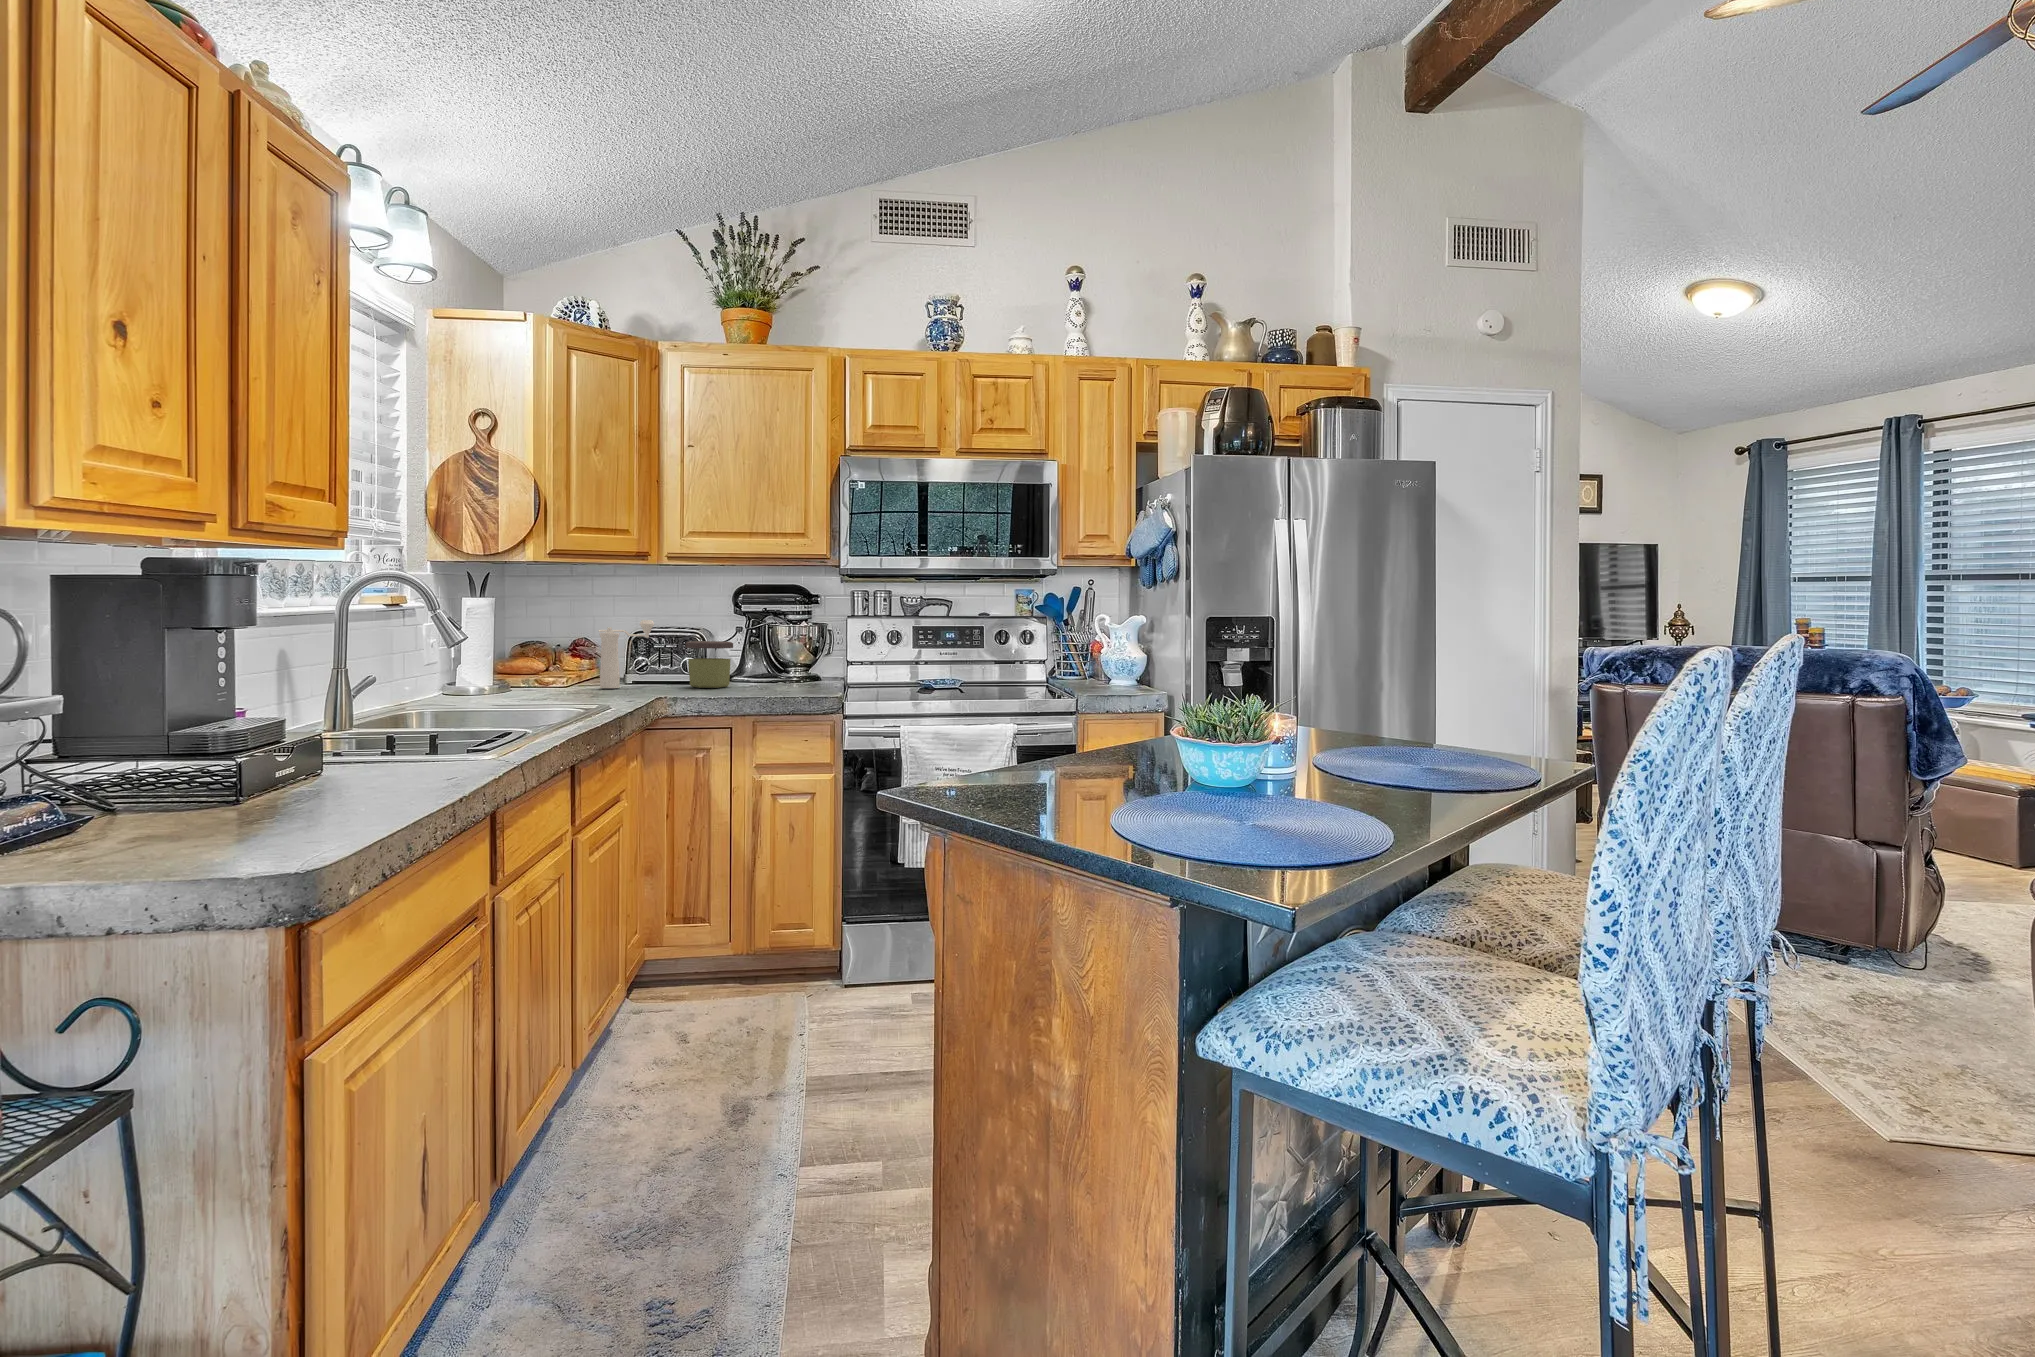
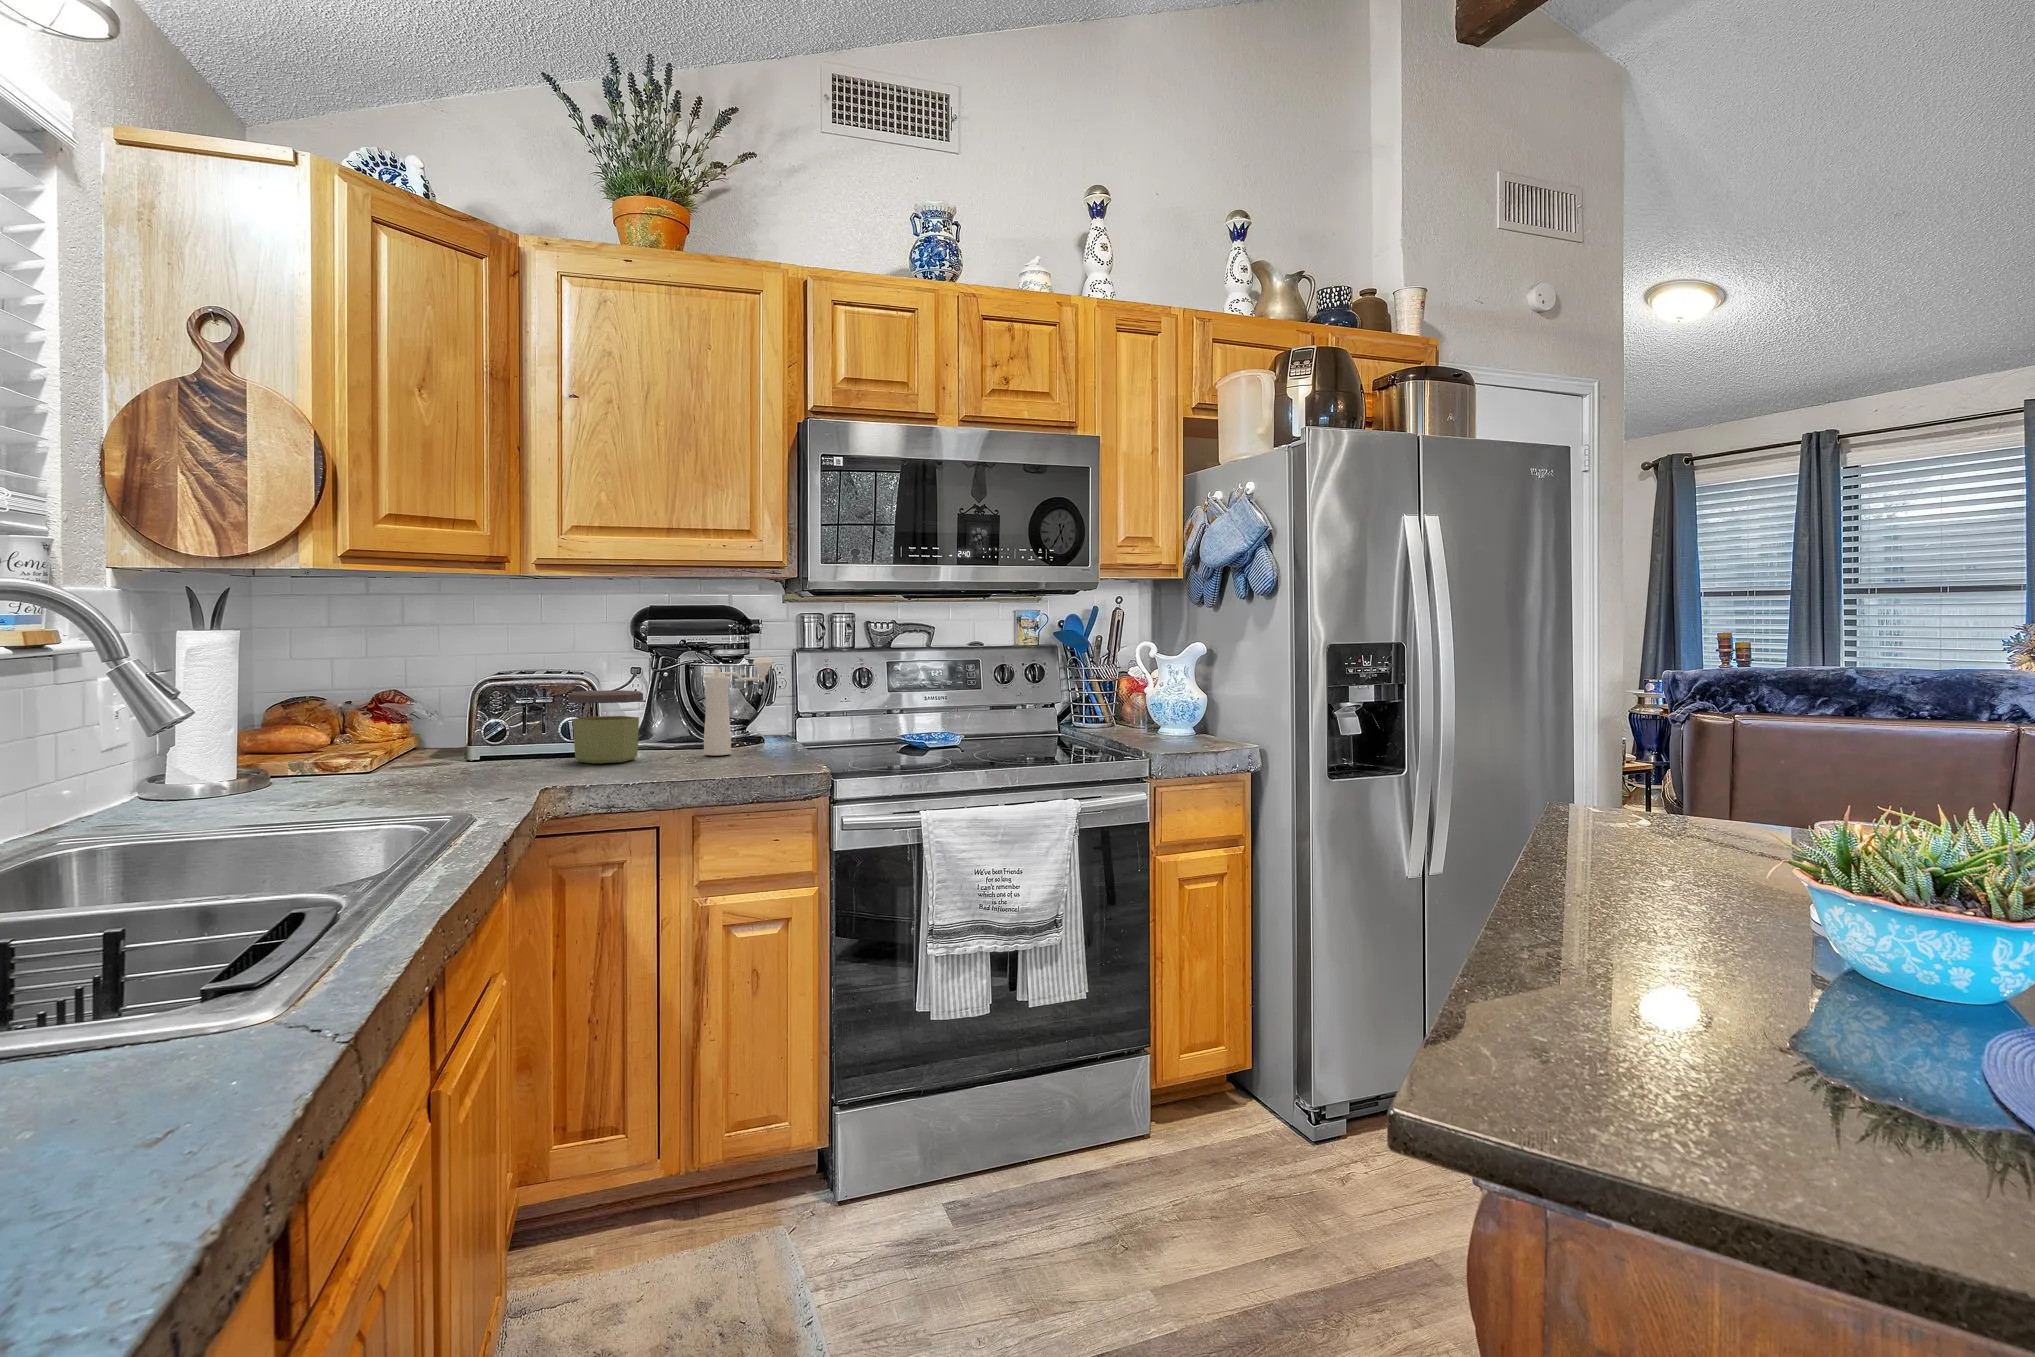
pepper mill: present [599,620,654,688] -> present [703,657,773,755]

